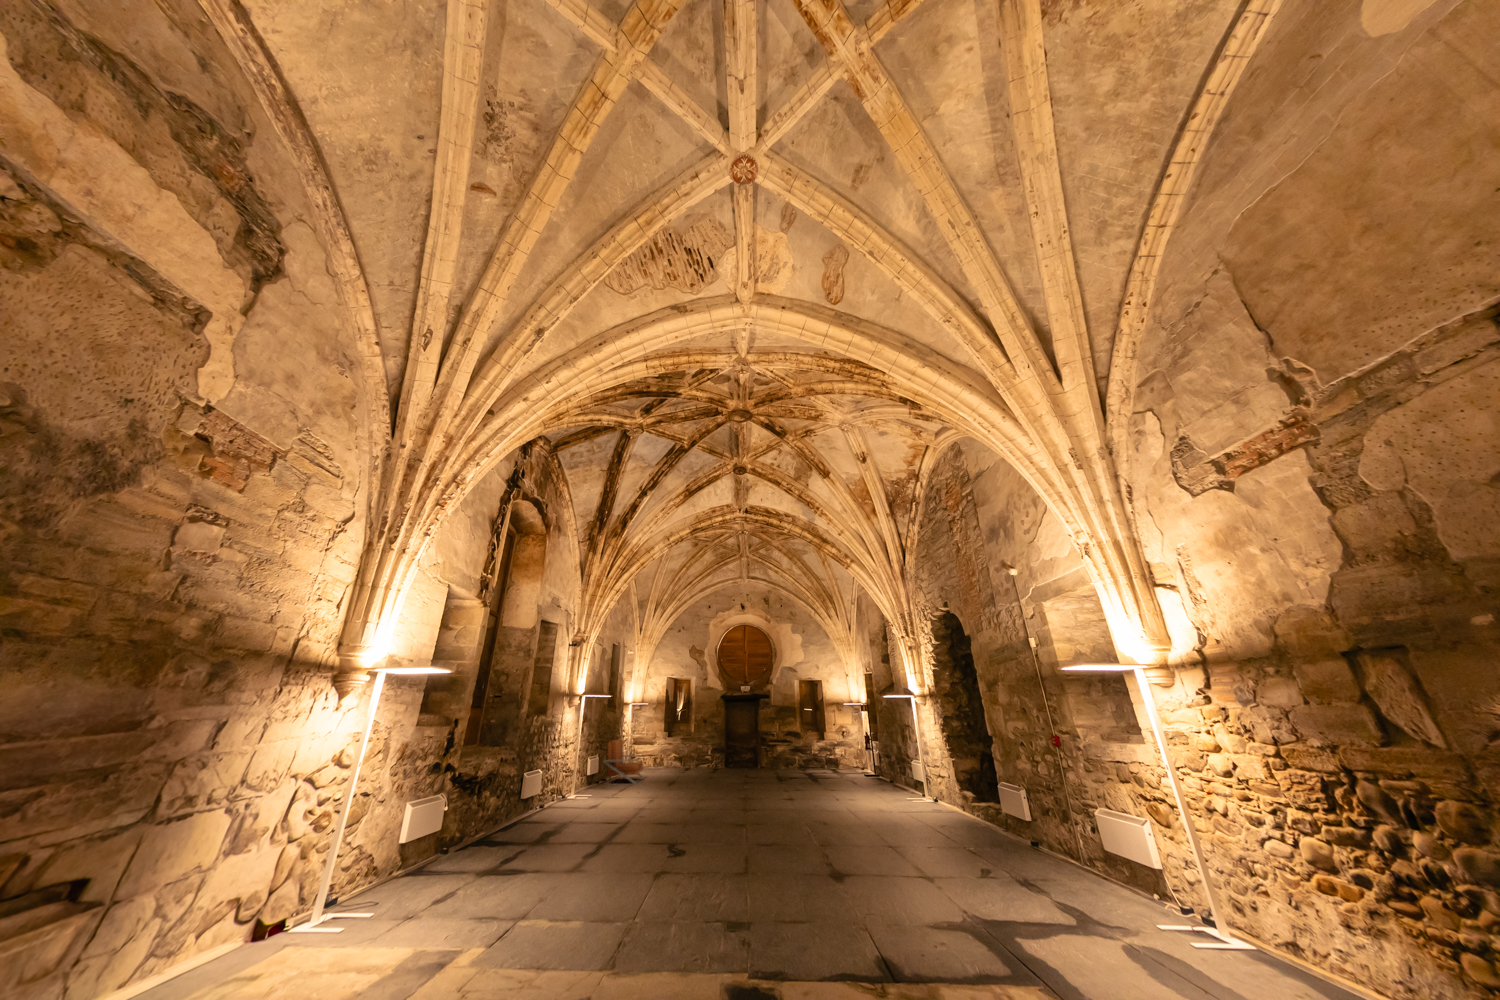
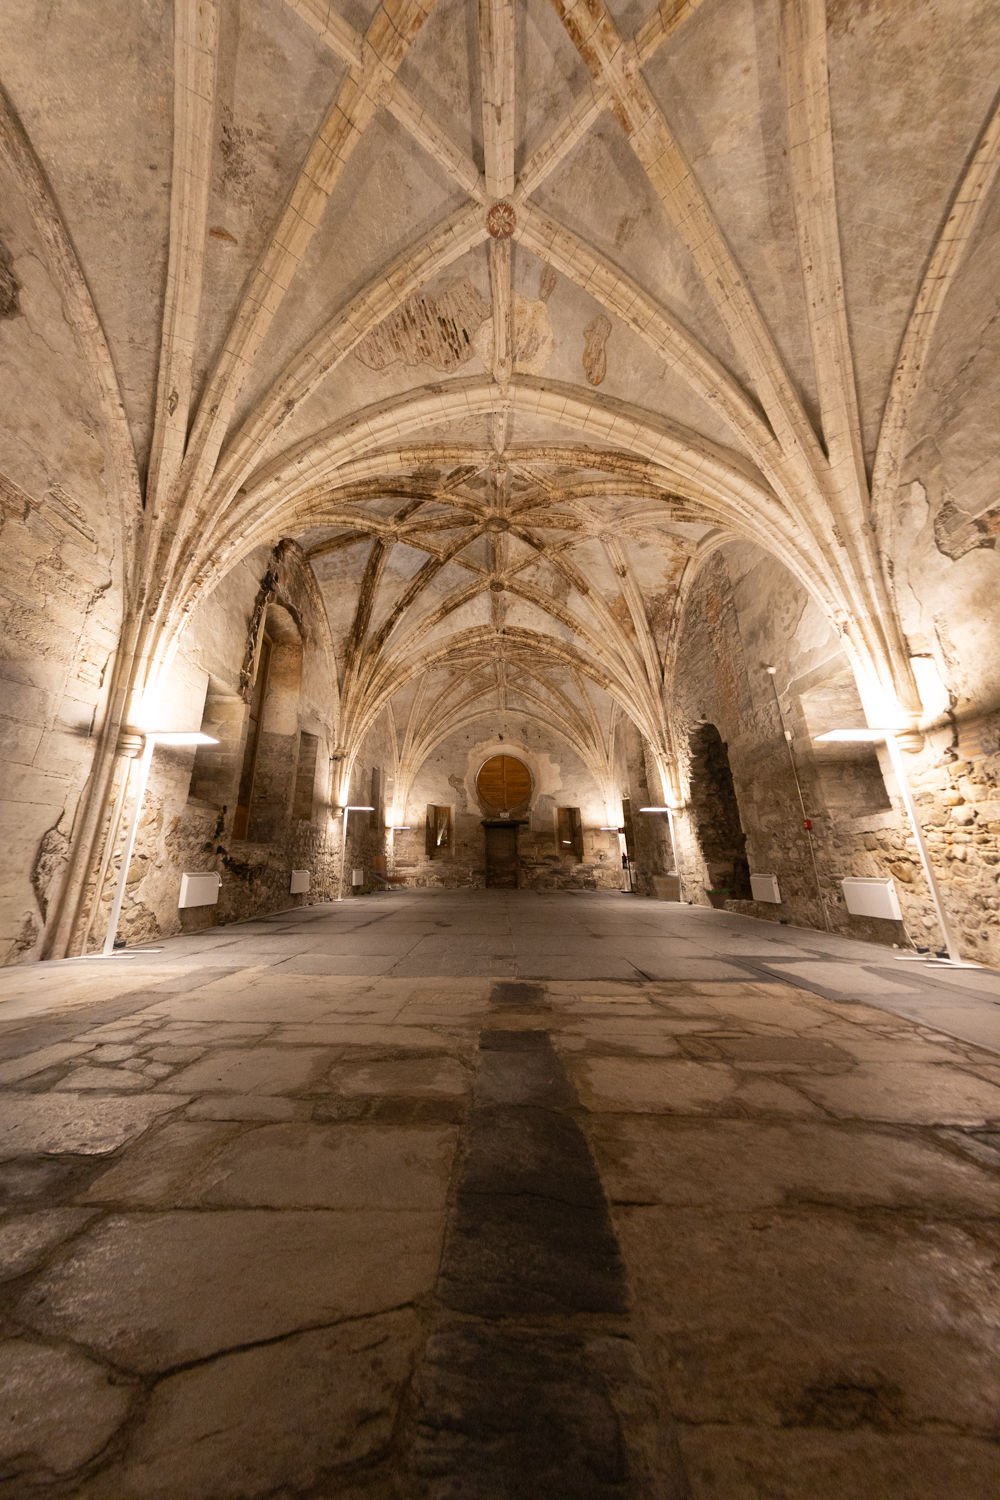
wooden bucket: none [909,773,942,809] -> present [653,875,682,901]
decorative plant: none [966,807,1009,840] -> present [702,887,730,908]

